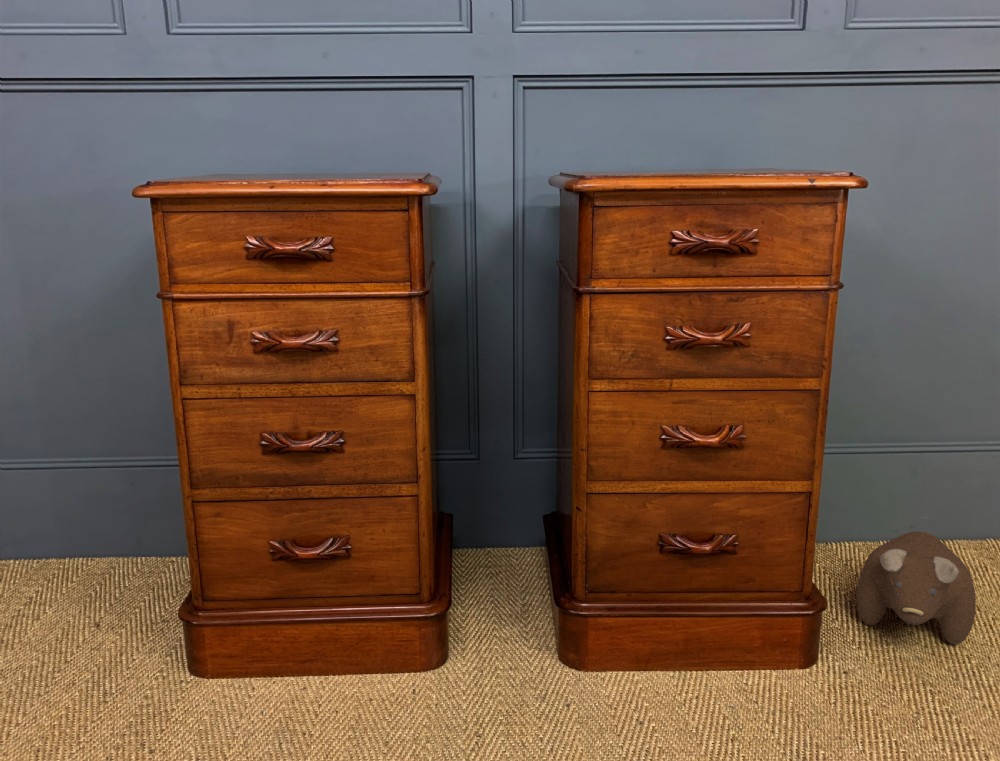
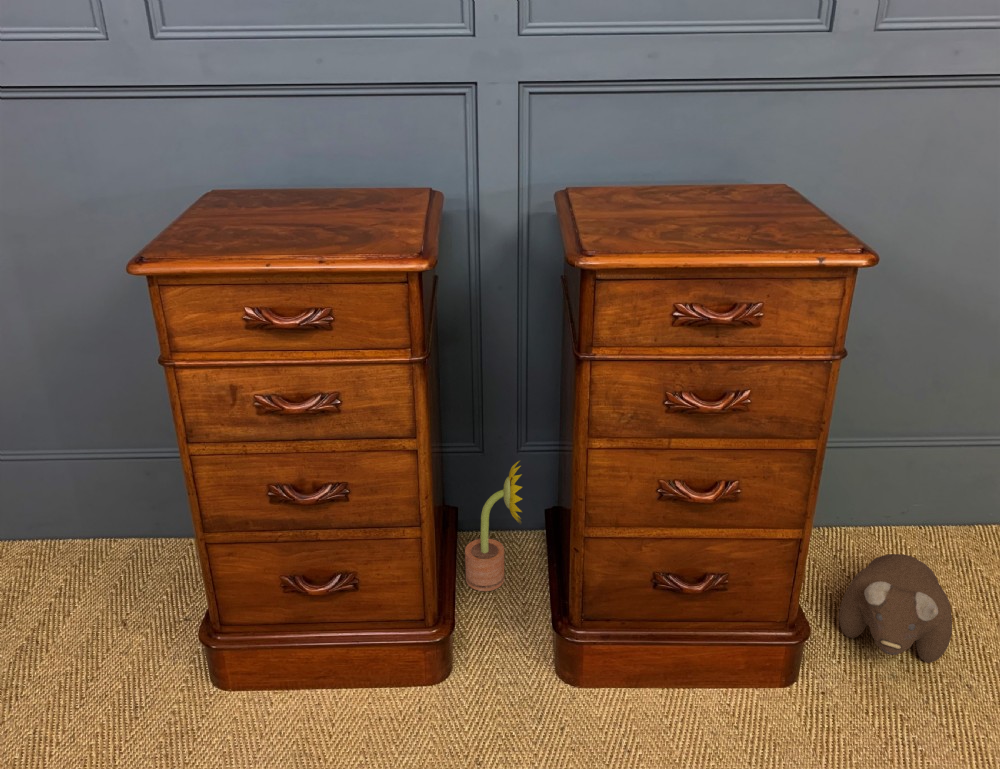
decorative plant: none [461,447,522,592] -> present [465,461,522,591]

